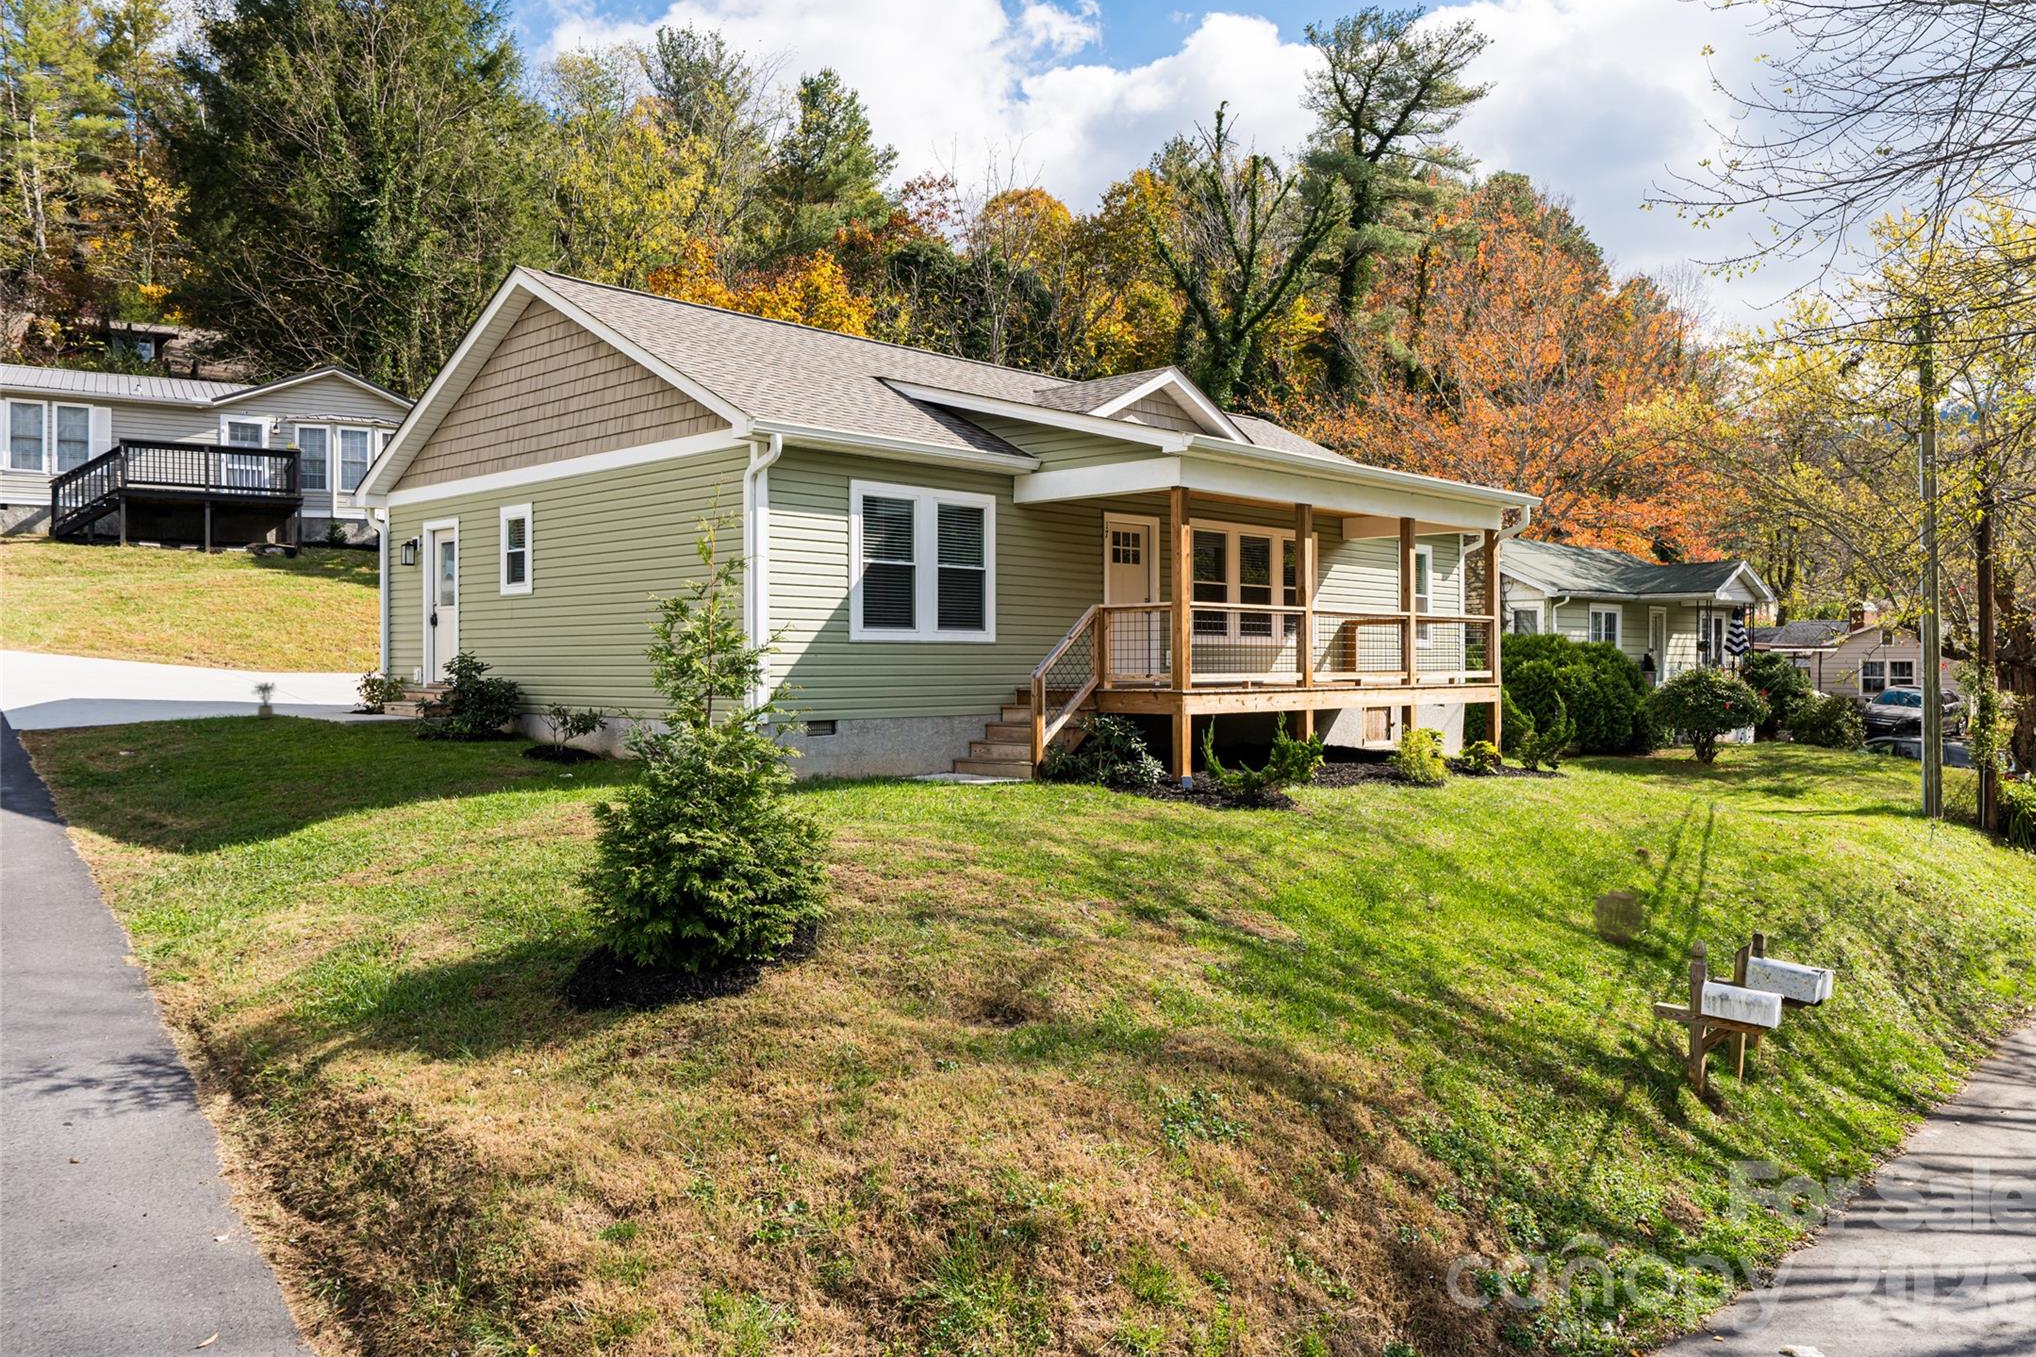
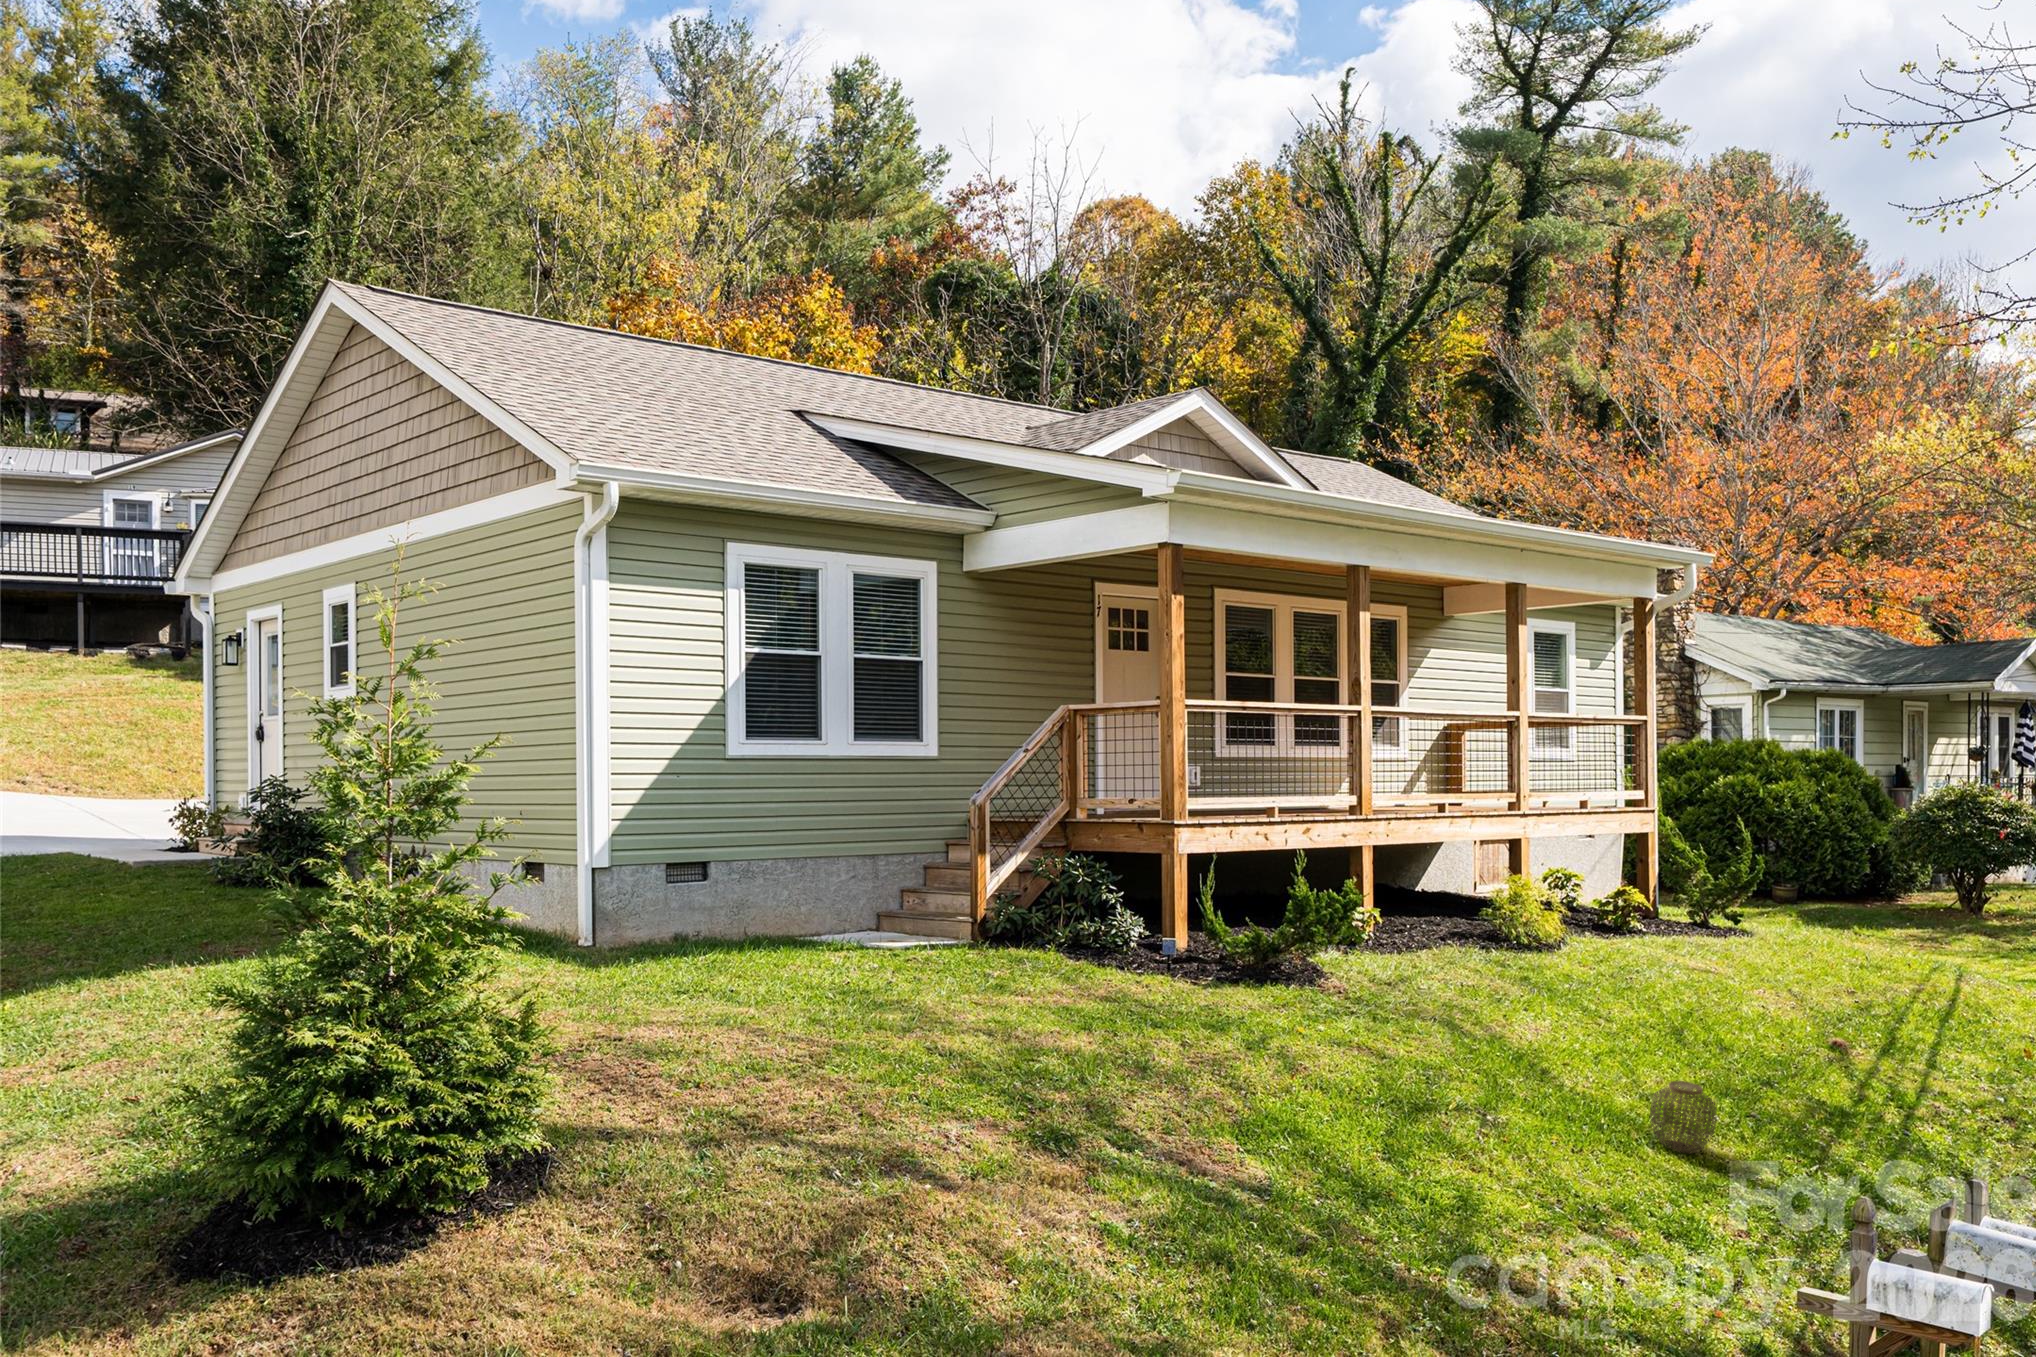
potted plant: present [255,683,275,719] -> none [30,807,67,855]

